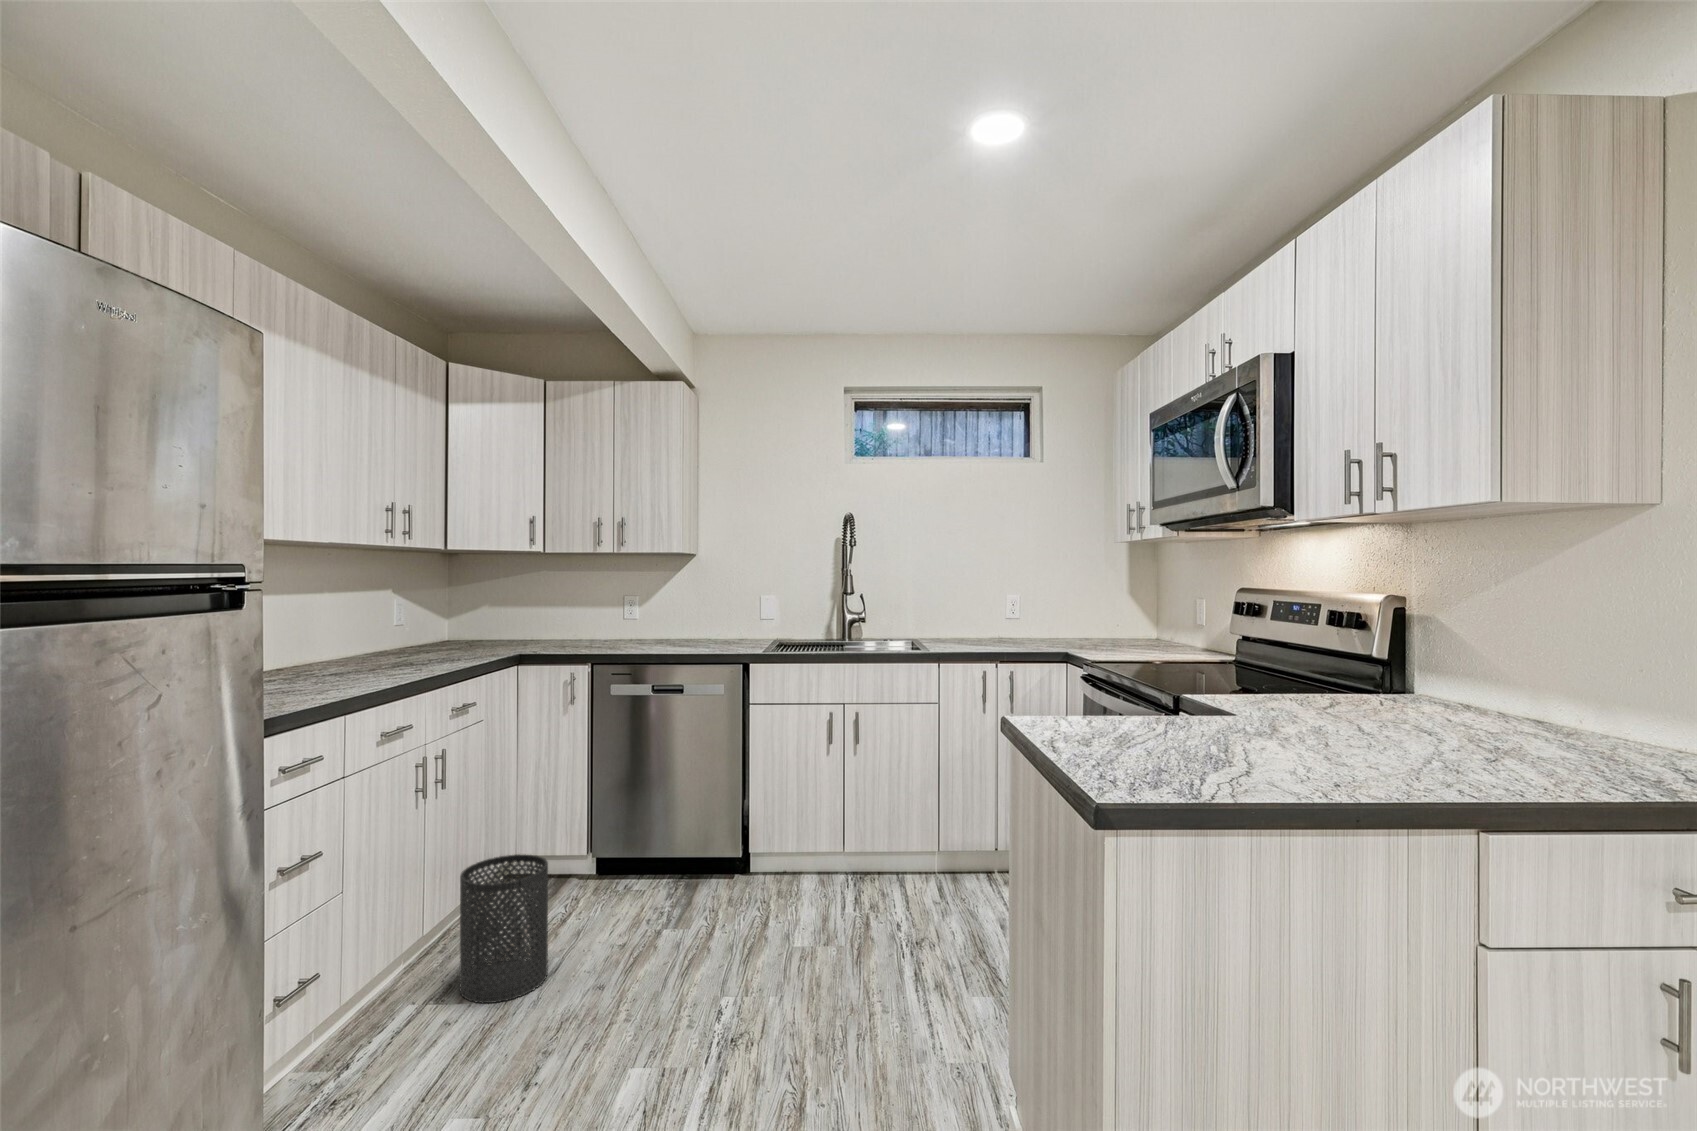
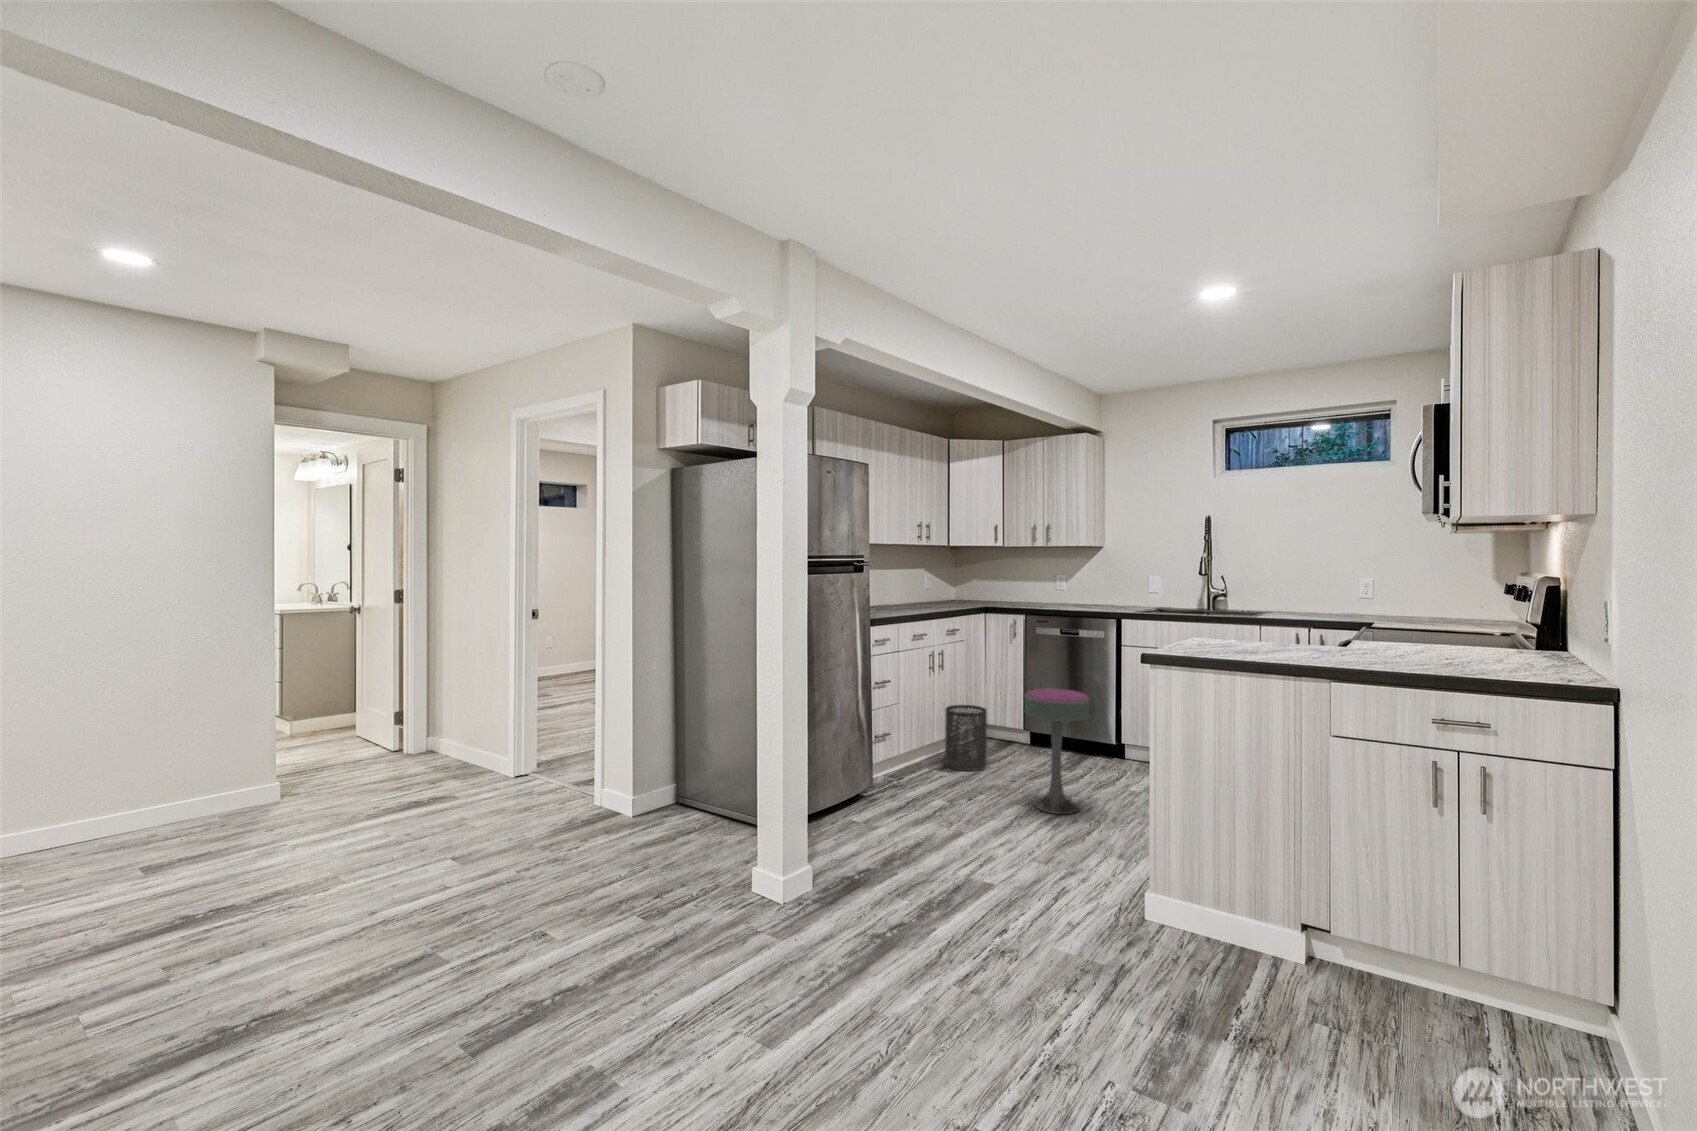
bar stool: none [657,813,779,1075] -> present [1025,689,1090,814]

